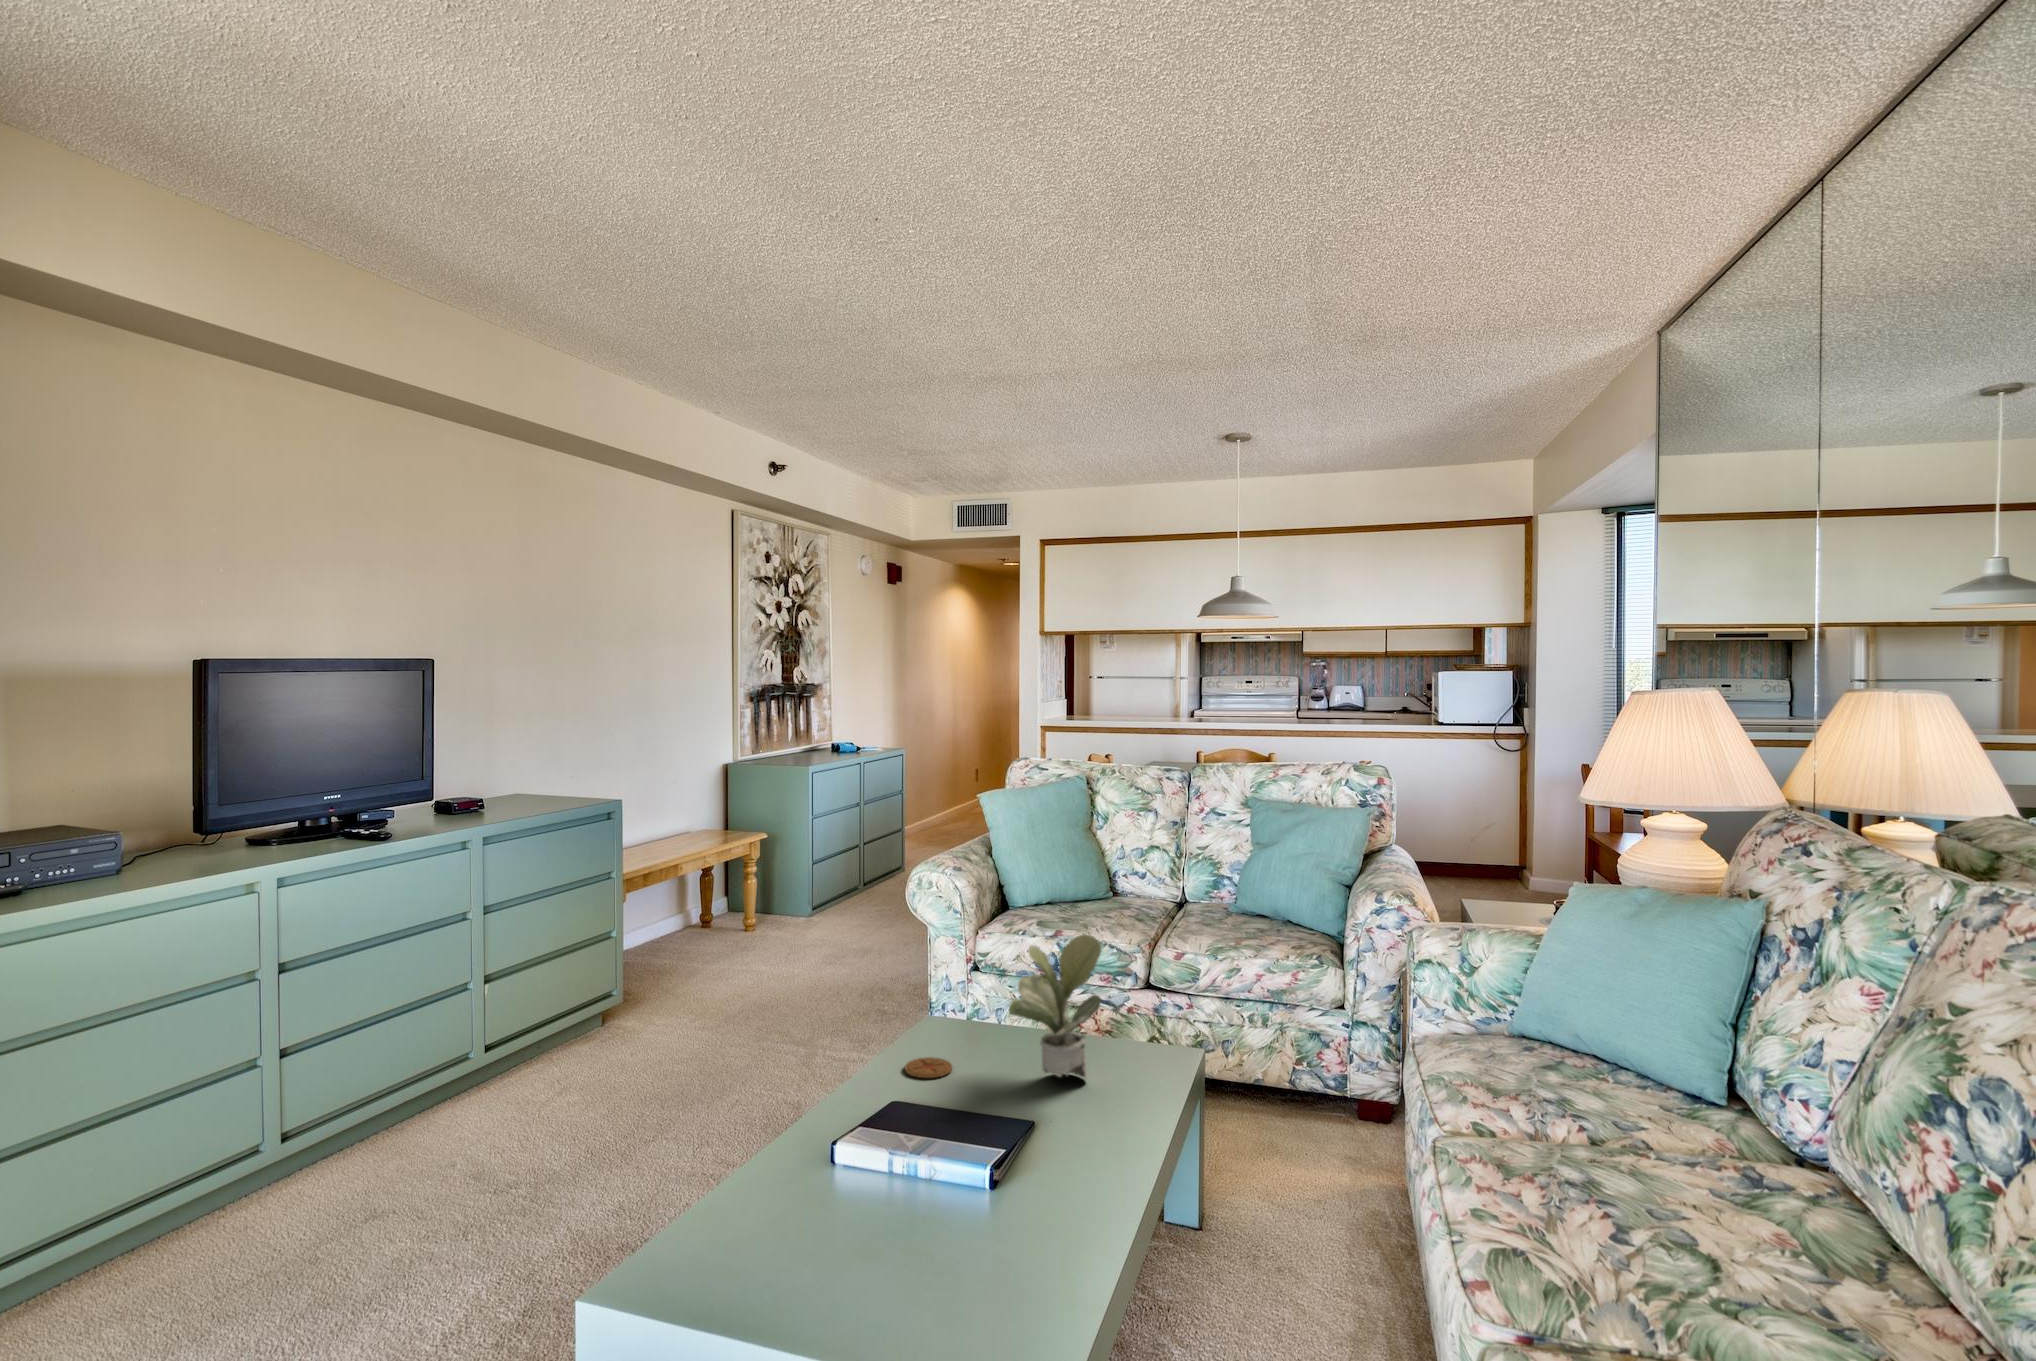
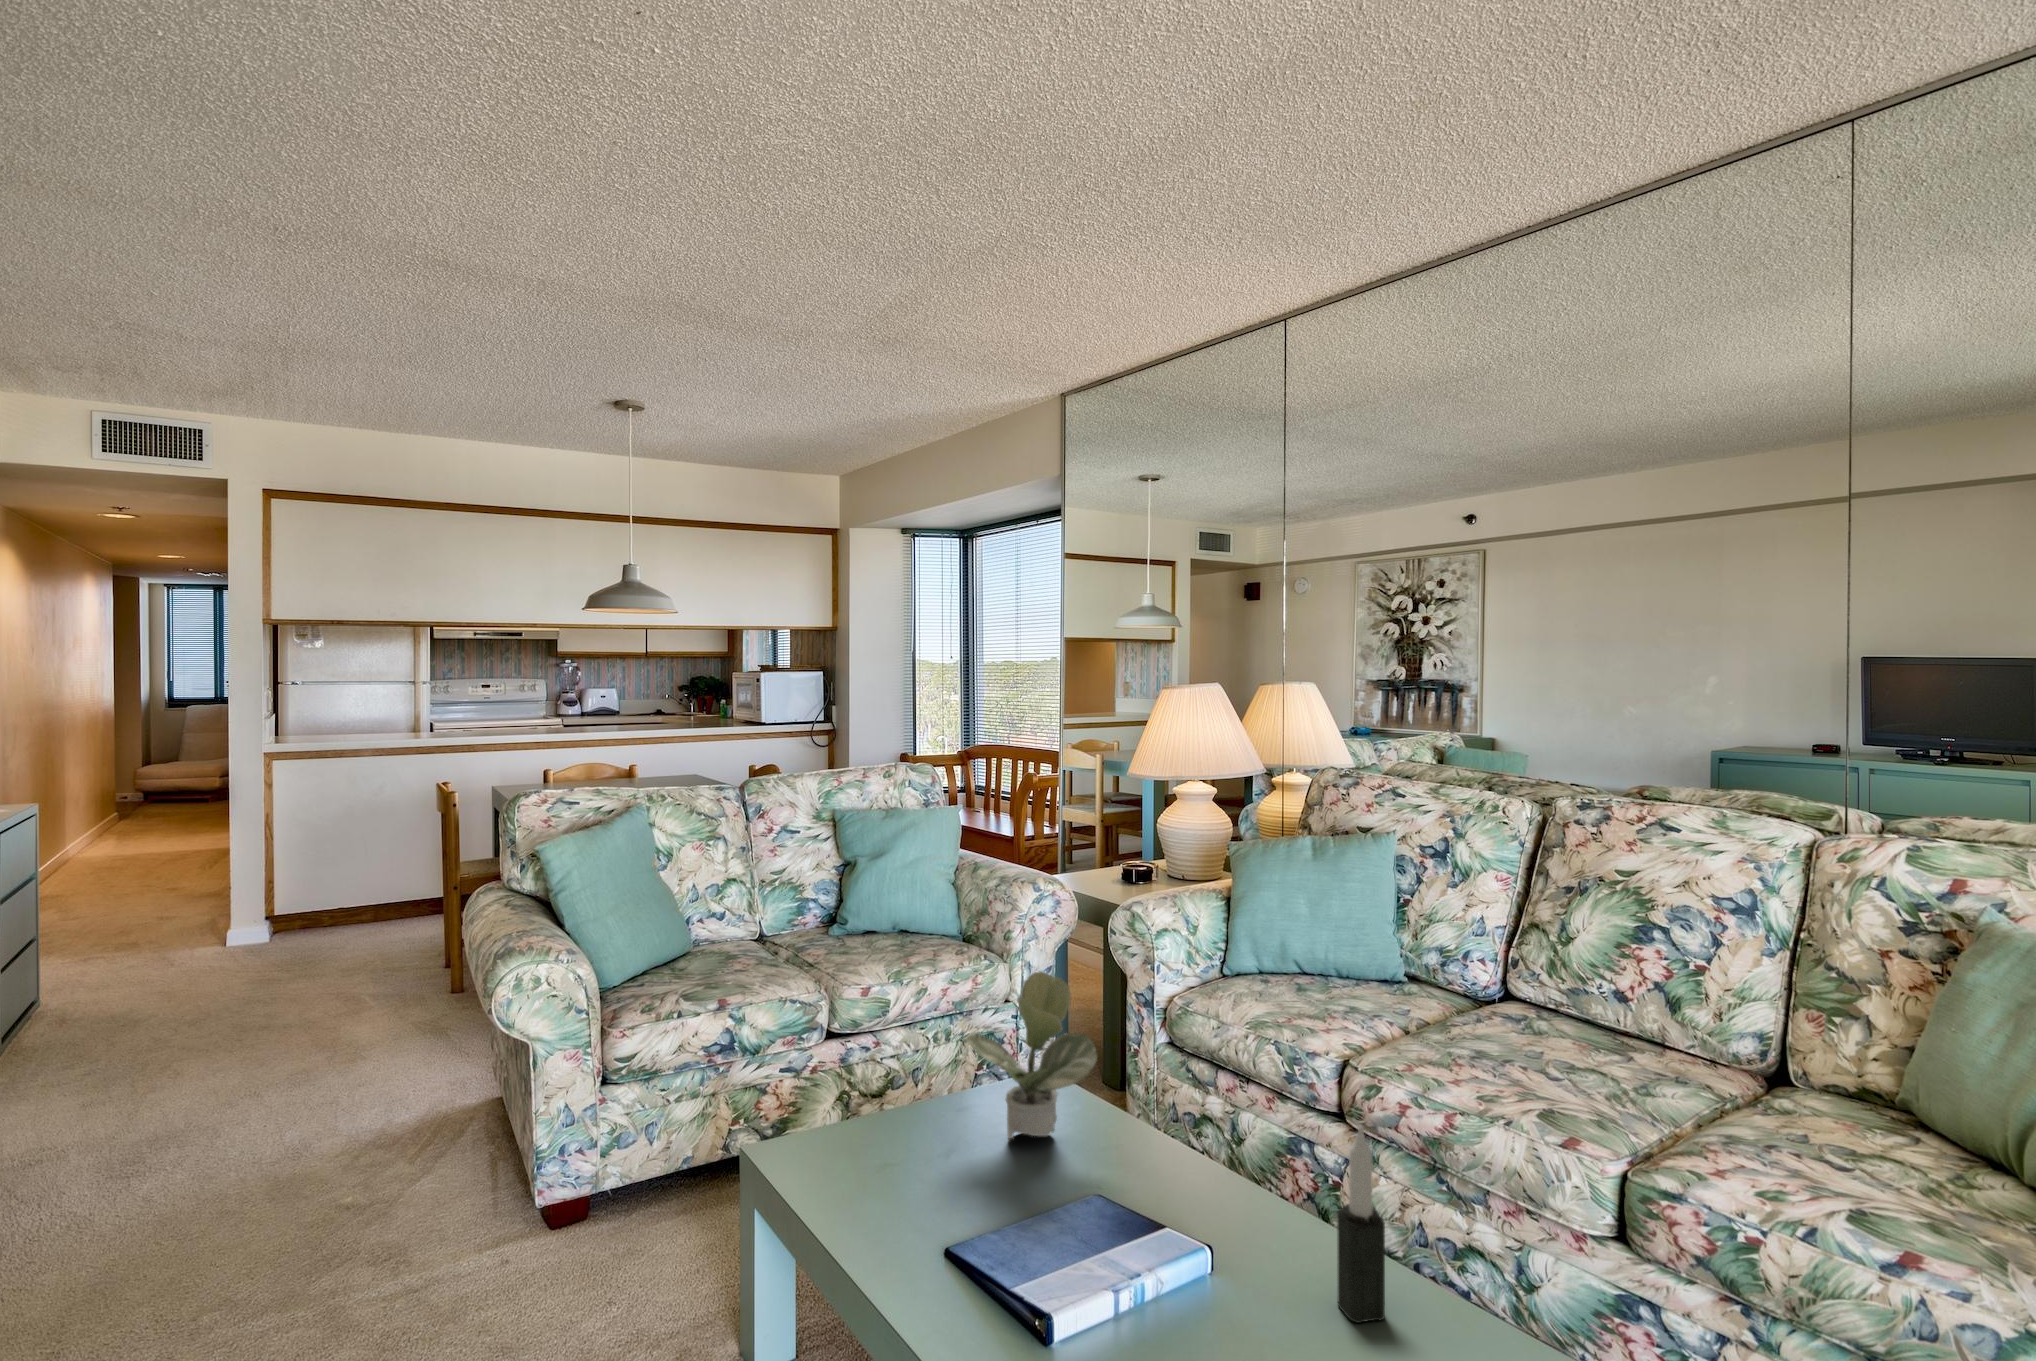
coaster: present [905,1057,952,1078] -> none [869,1172,929,1205]
candle: none [987,1092,1032,1279] -> present [1337,1125,1385,1323]

